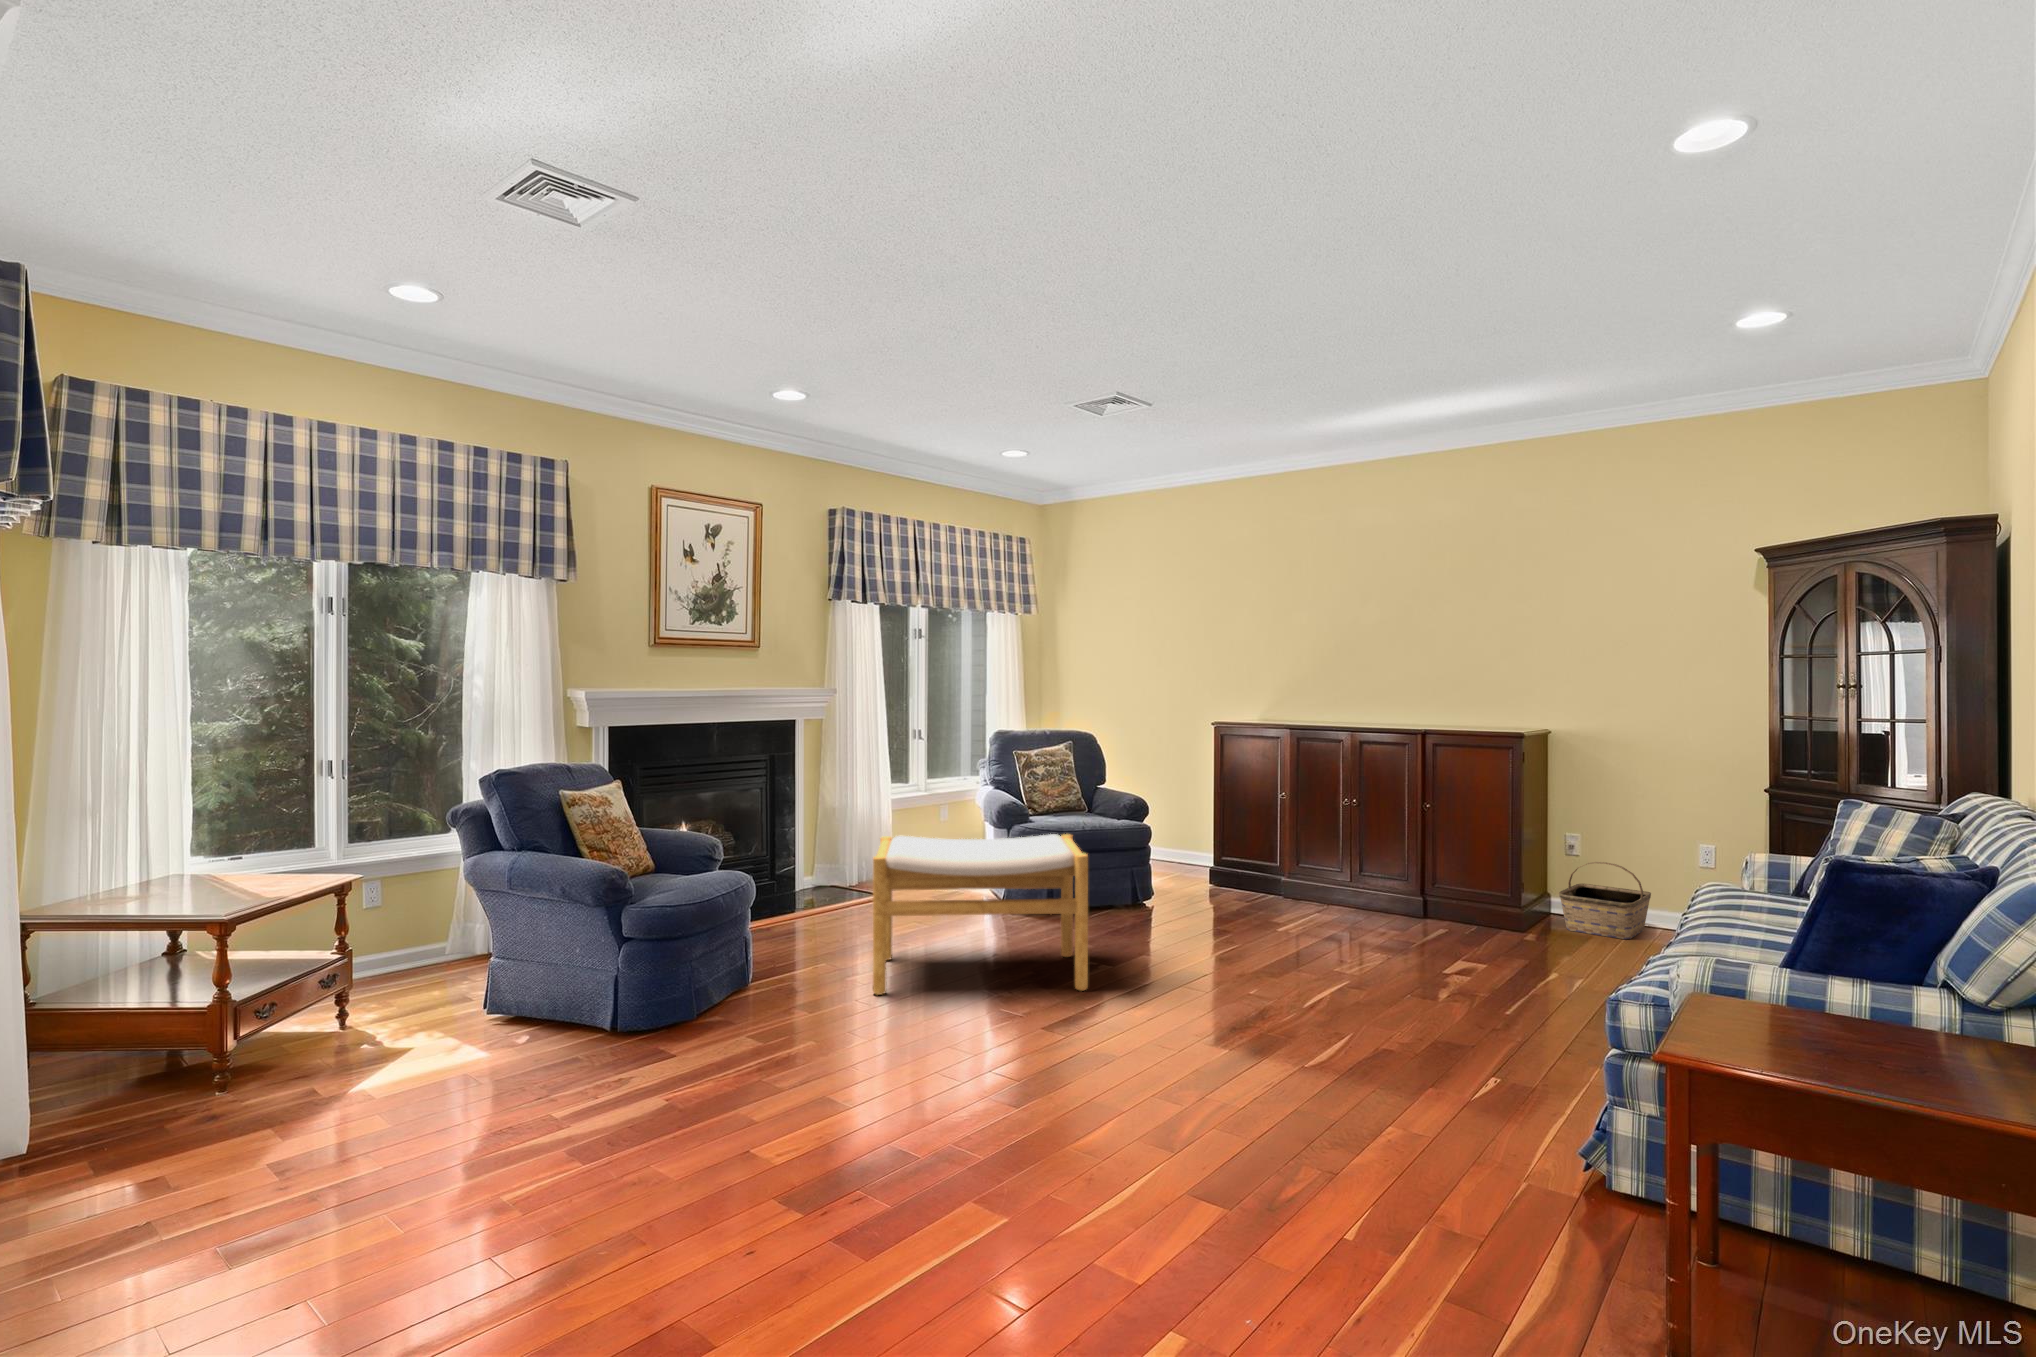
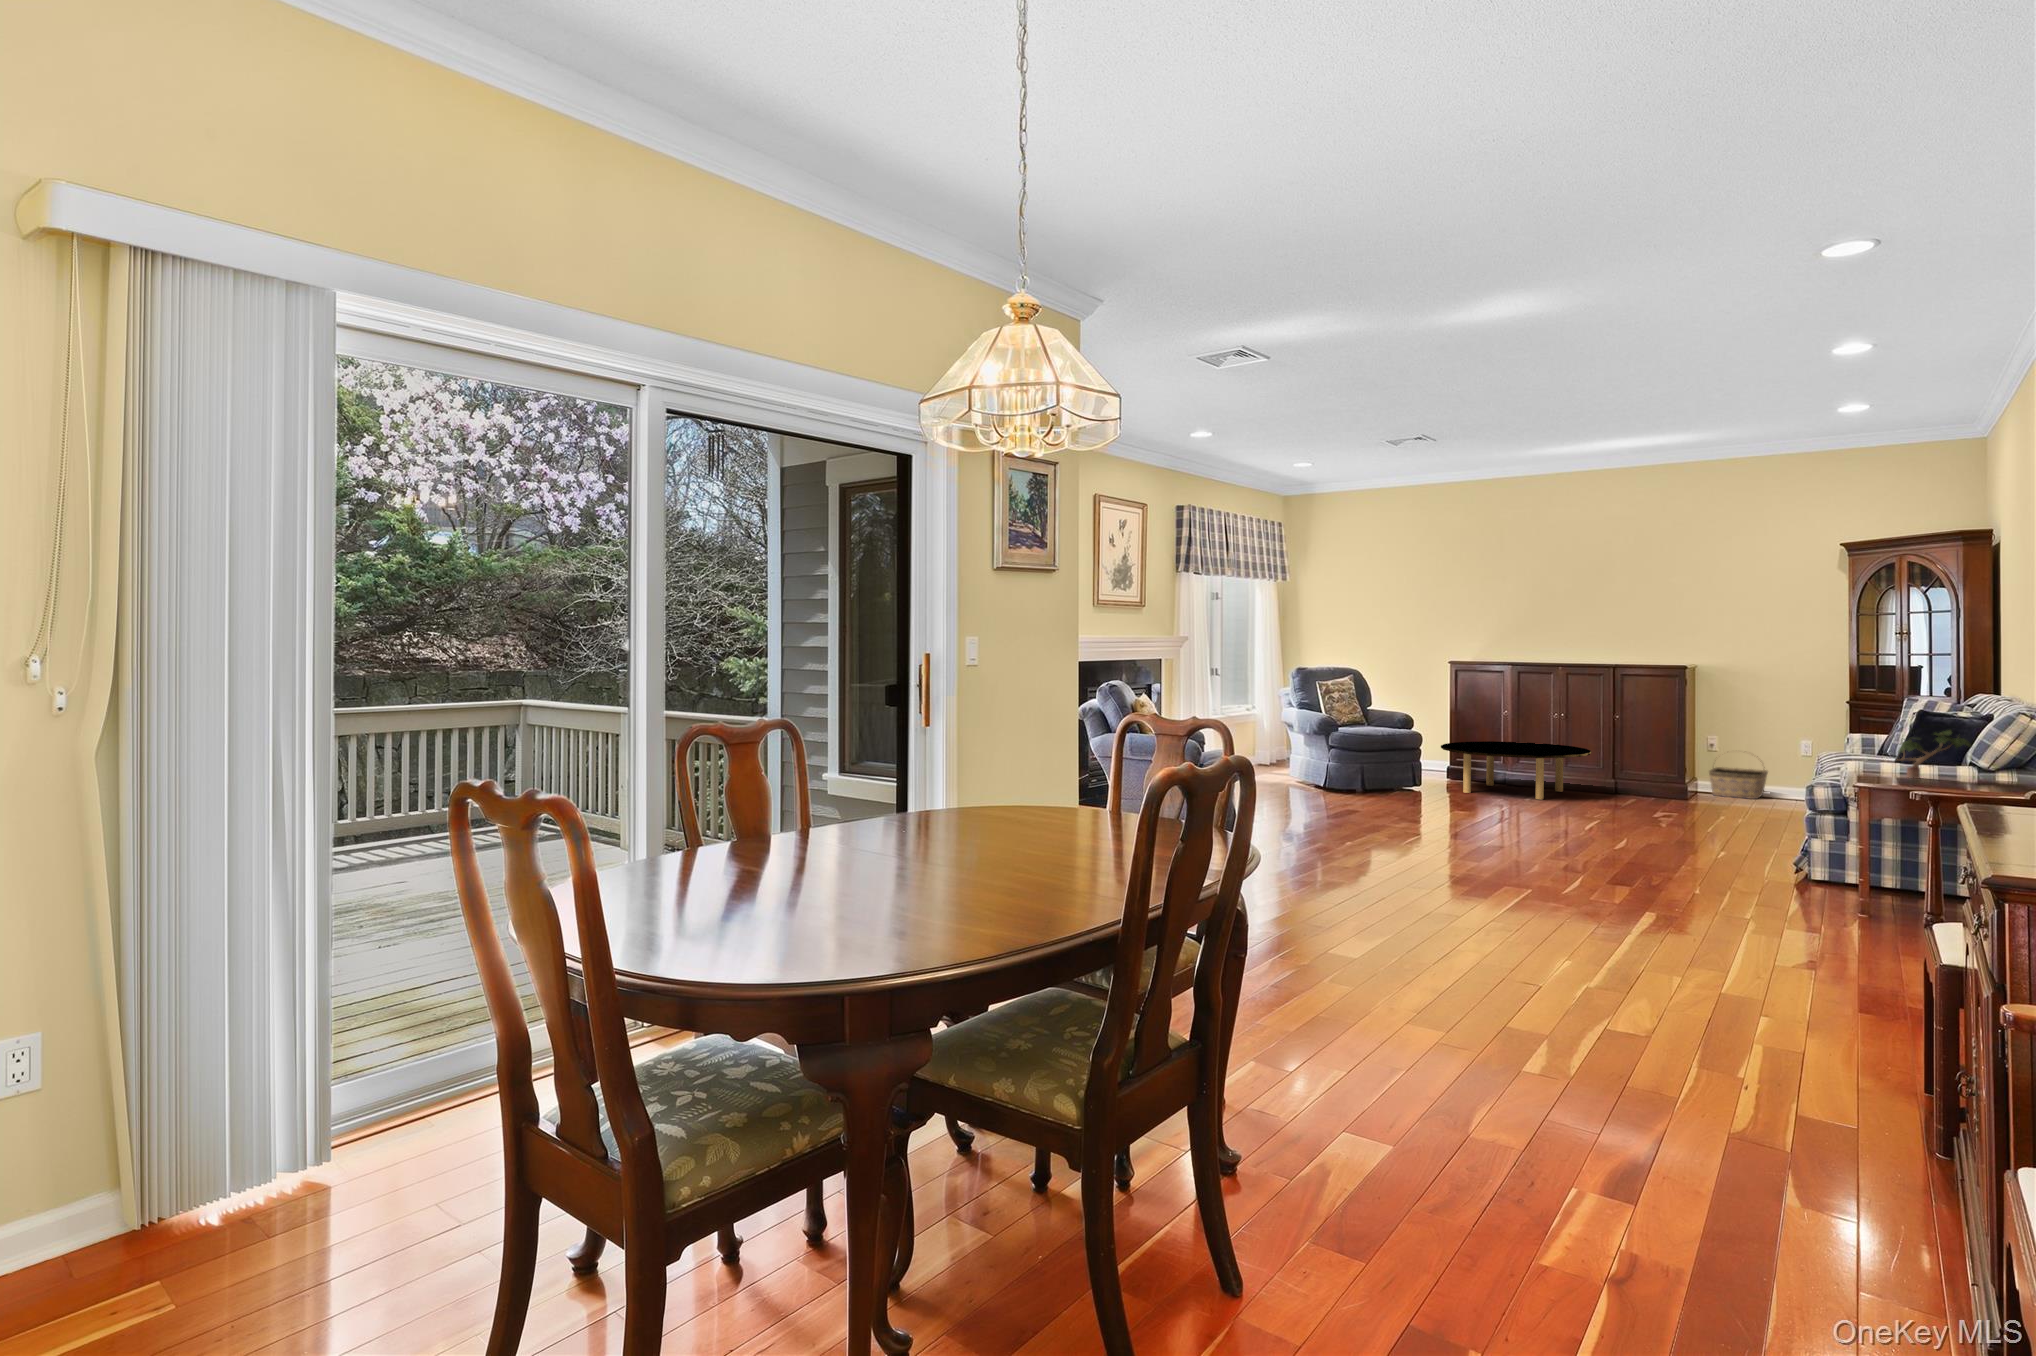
footstool: present [873,834,1088,995] -> none [1294,730,1450,824]
coffee table: none [1172,837,1379,936] -> present [1441,741,1591,800]
potted plant: none [1748,911,1965,1033] -> present [1897,730,1972,779]

